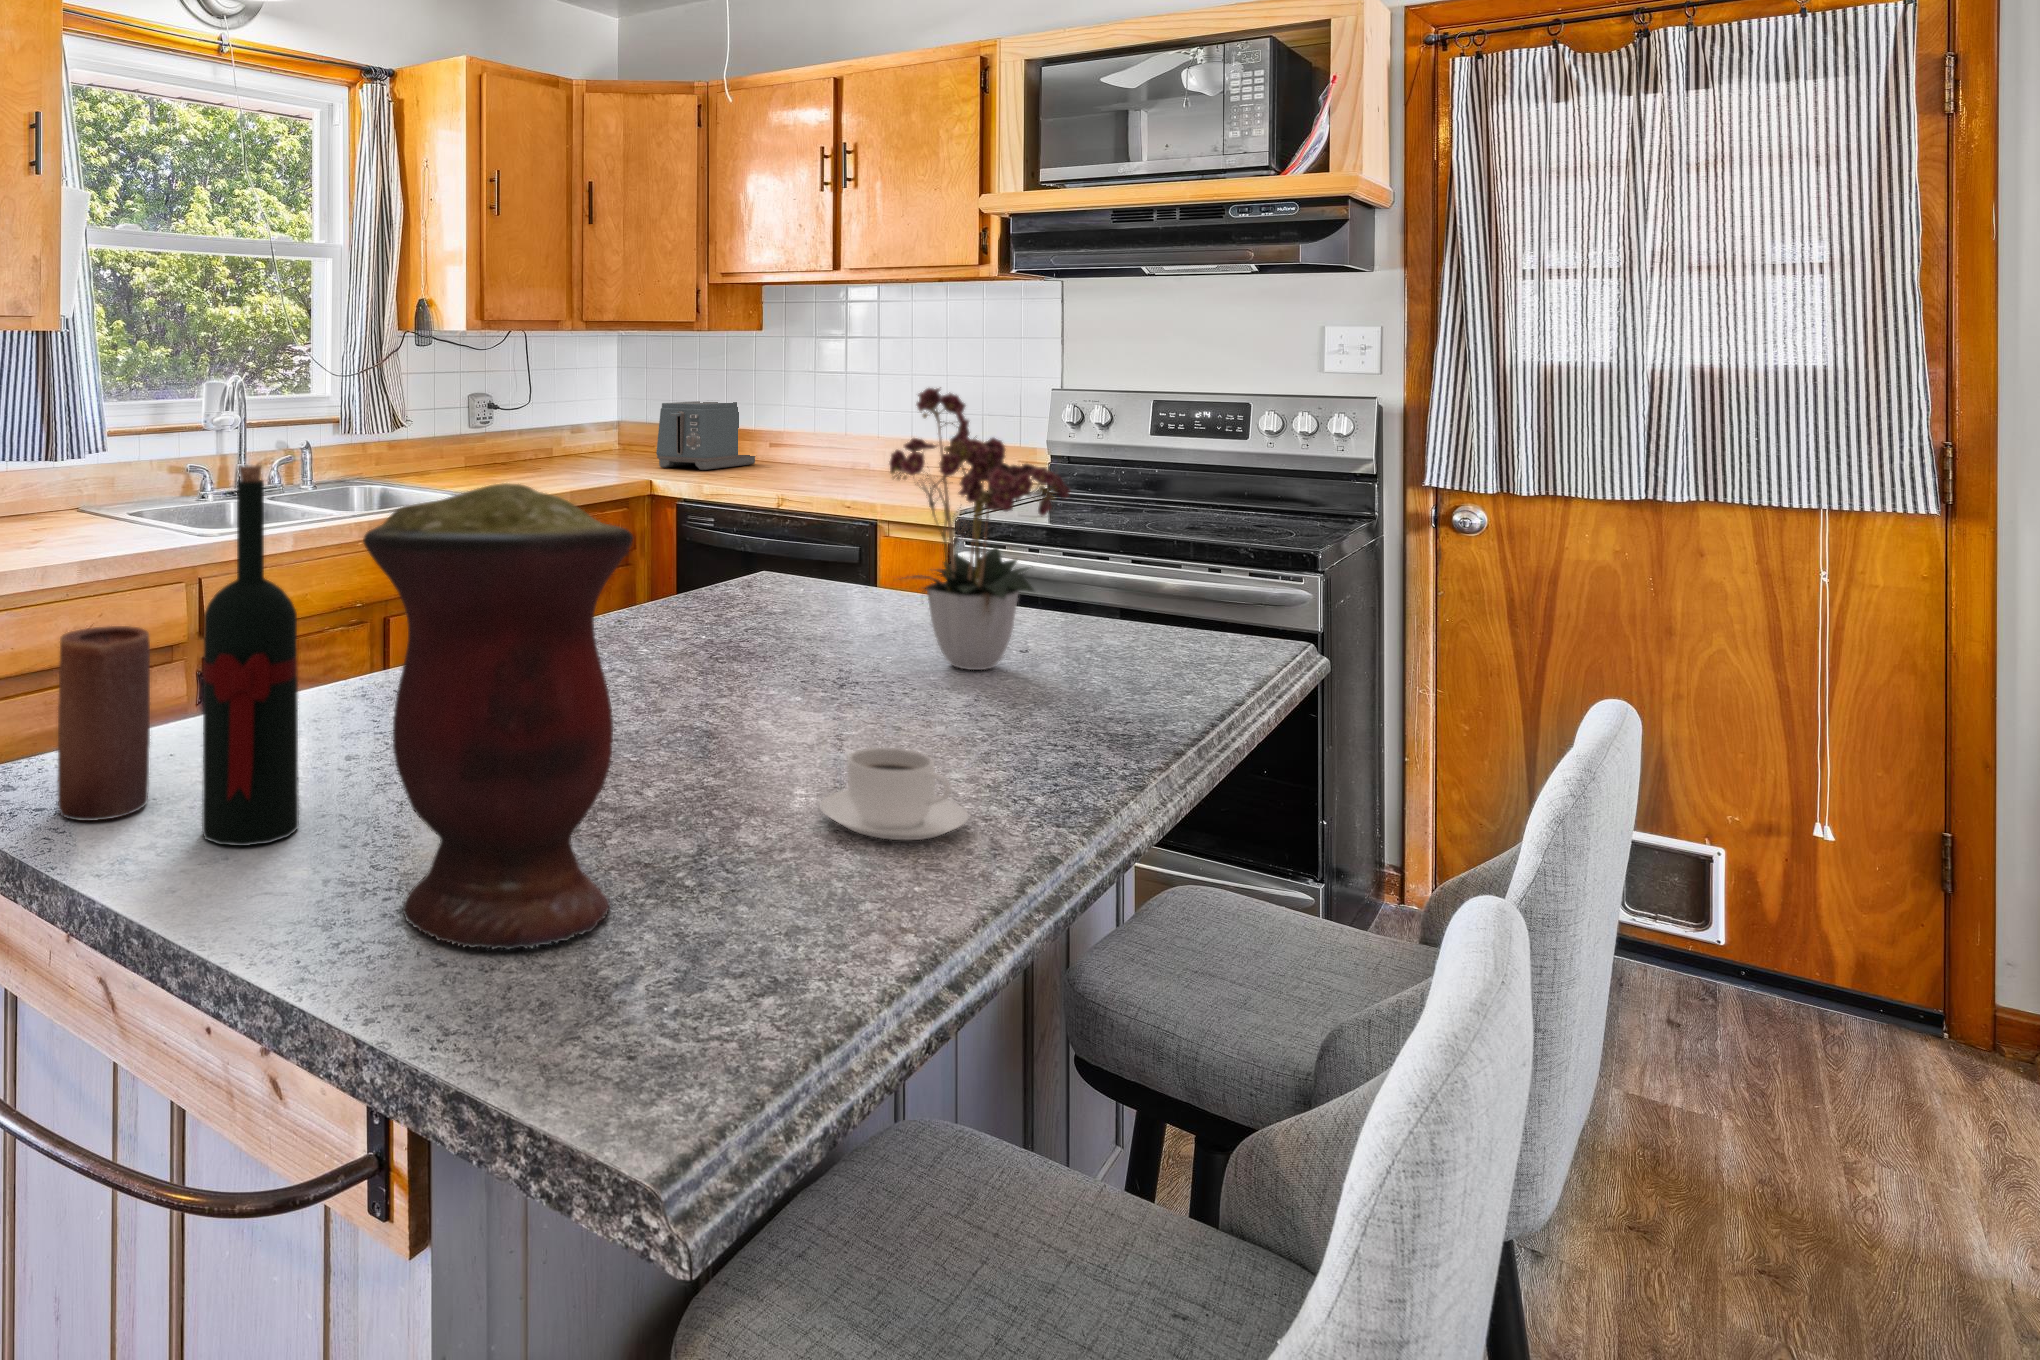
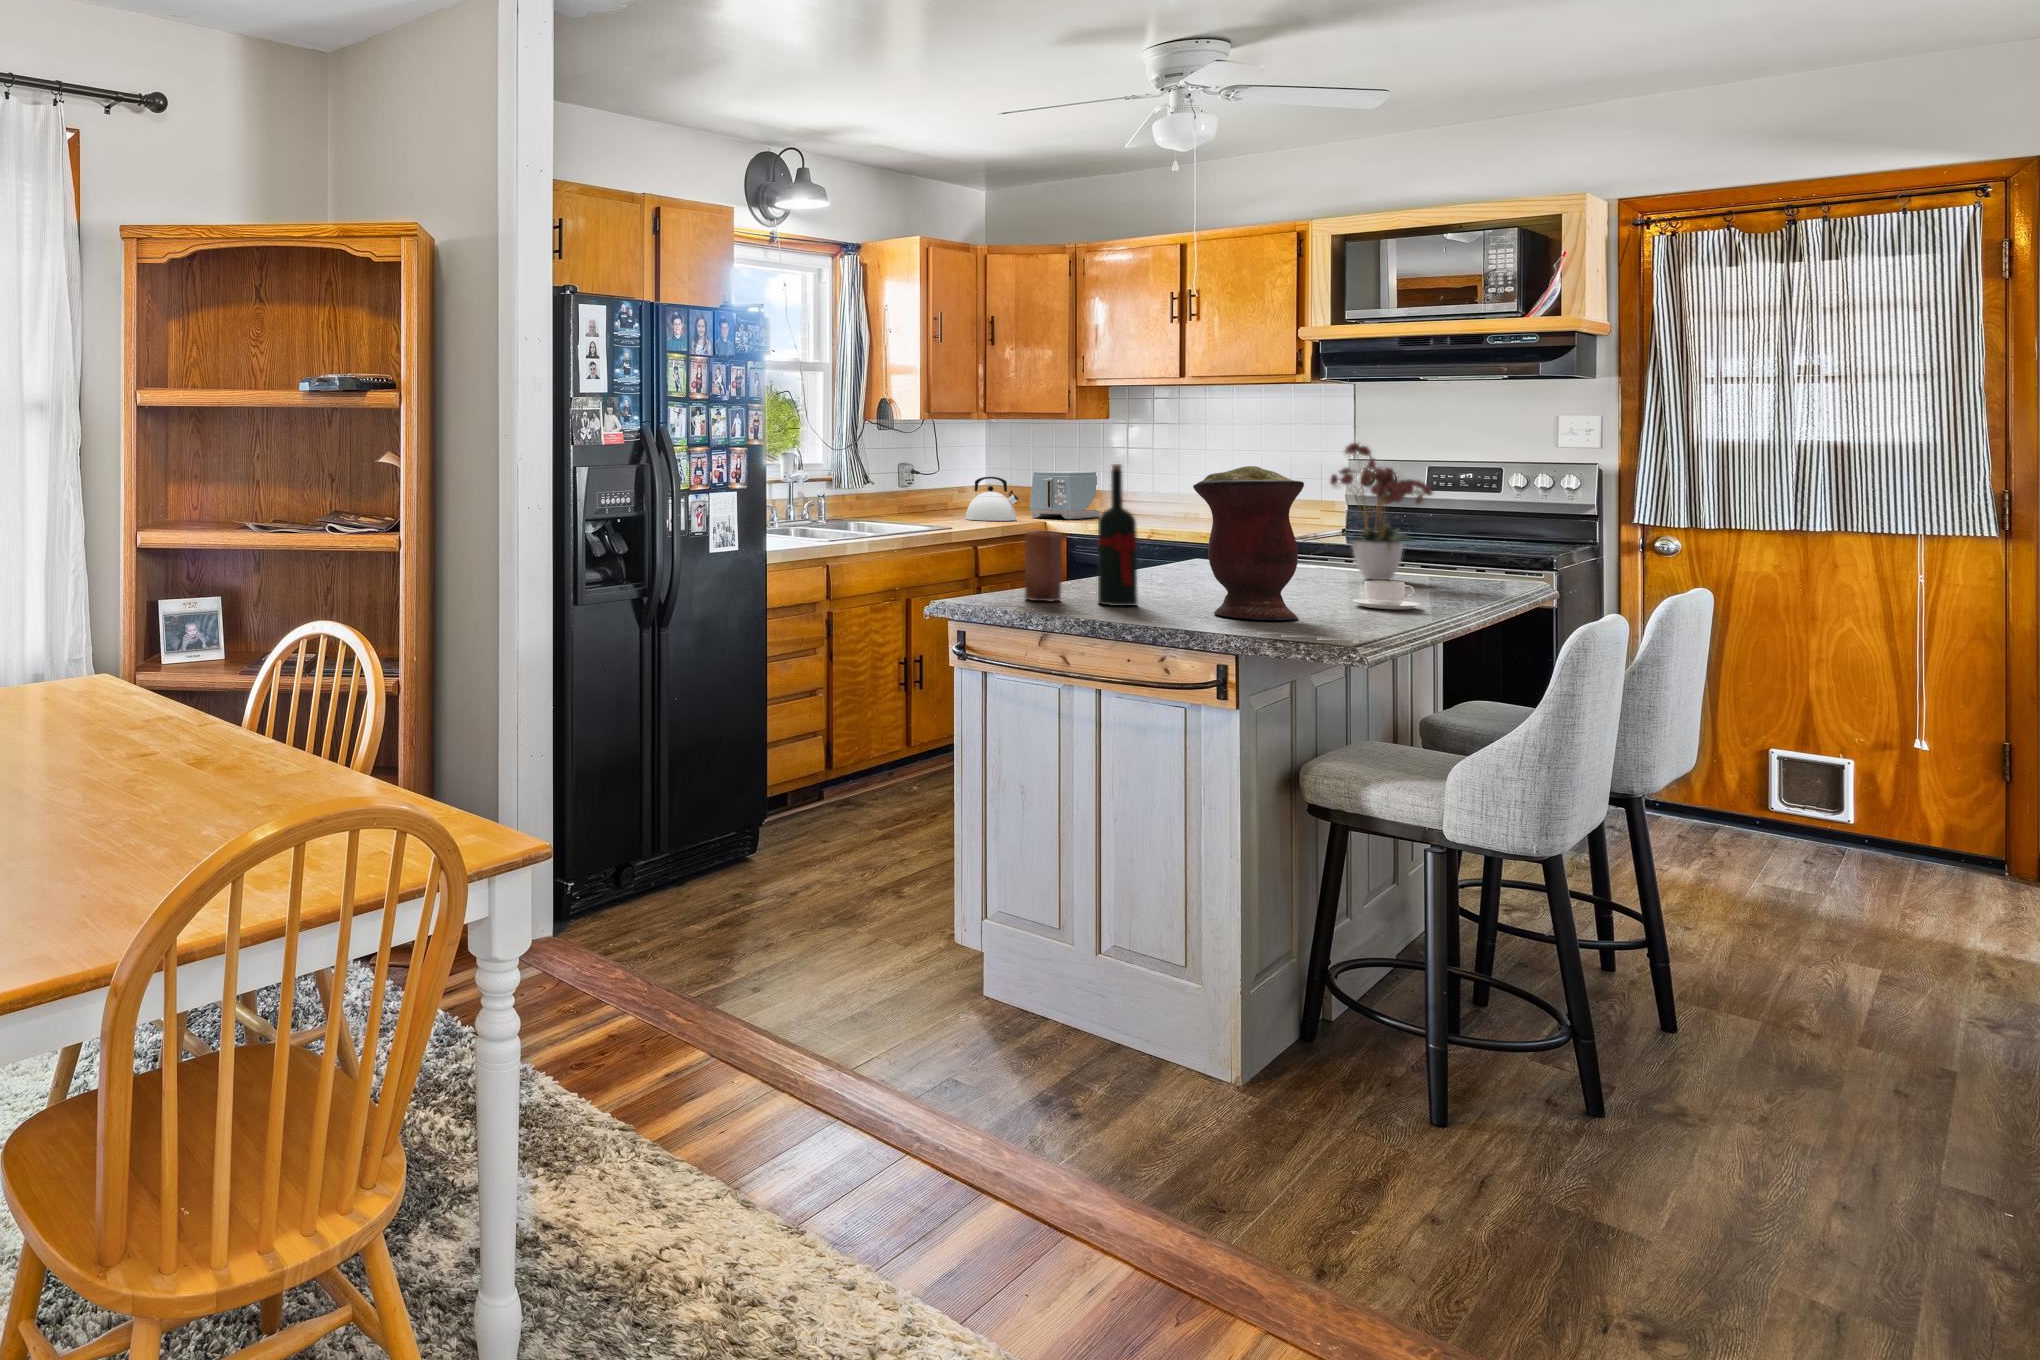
kettle: none [561,411,630,475] -> present [966,477,1018,521]

